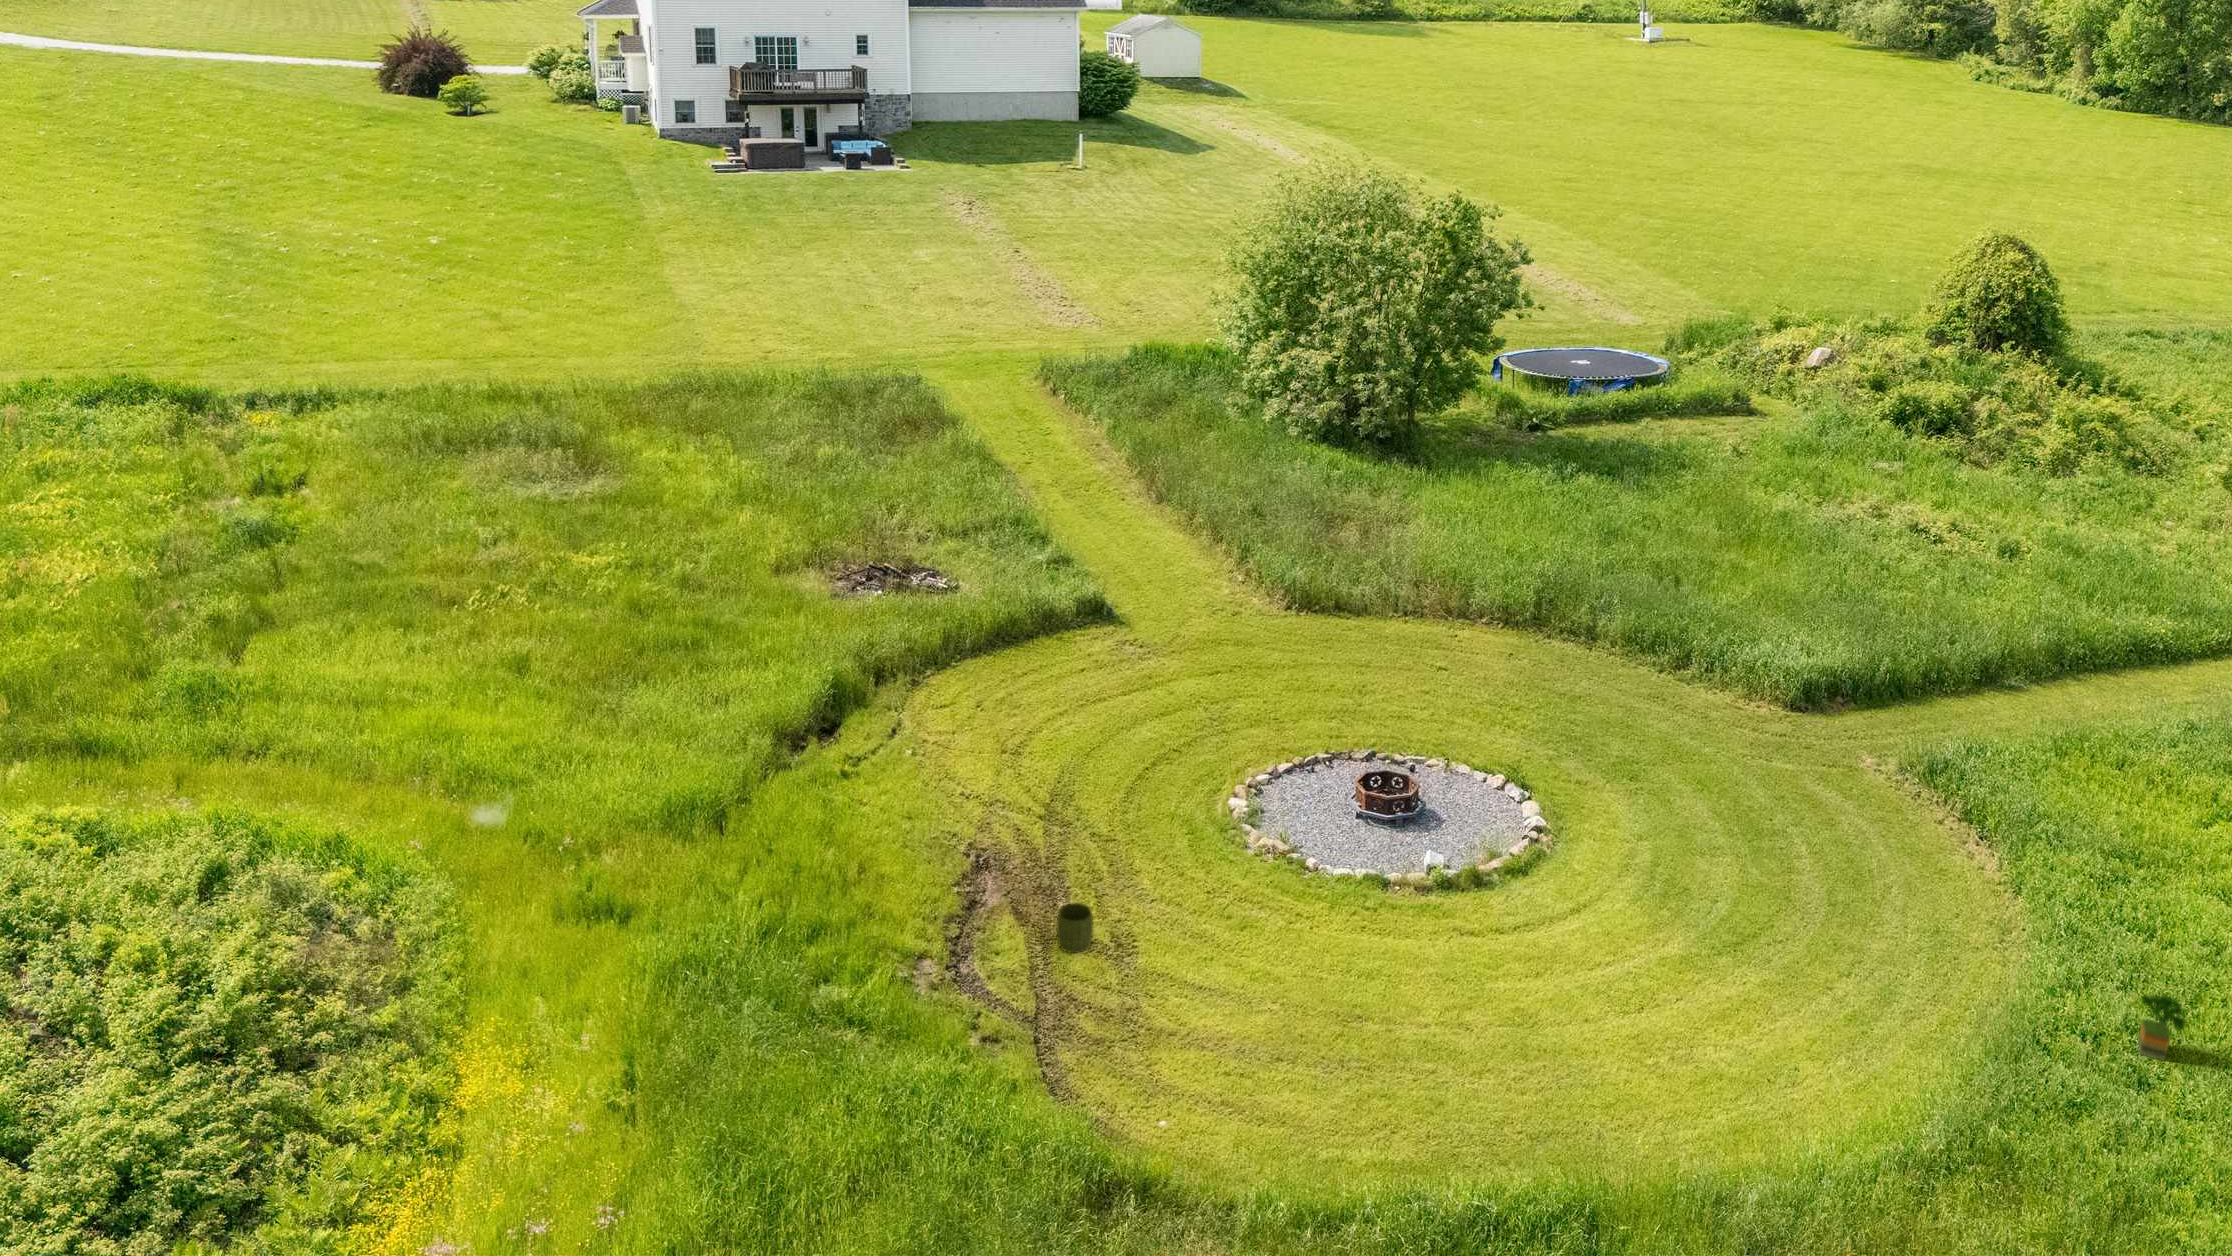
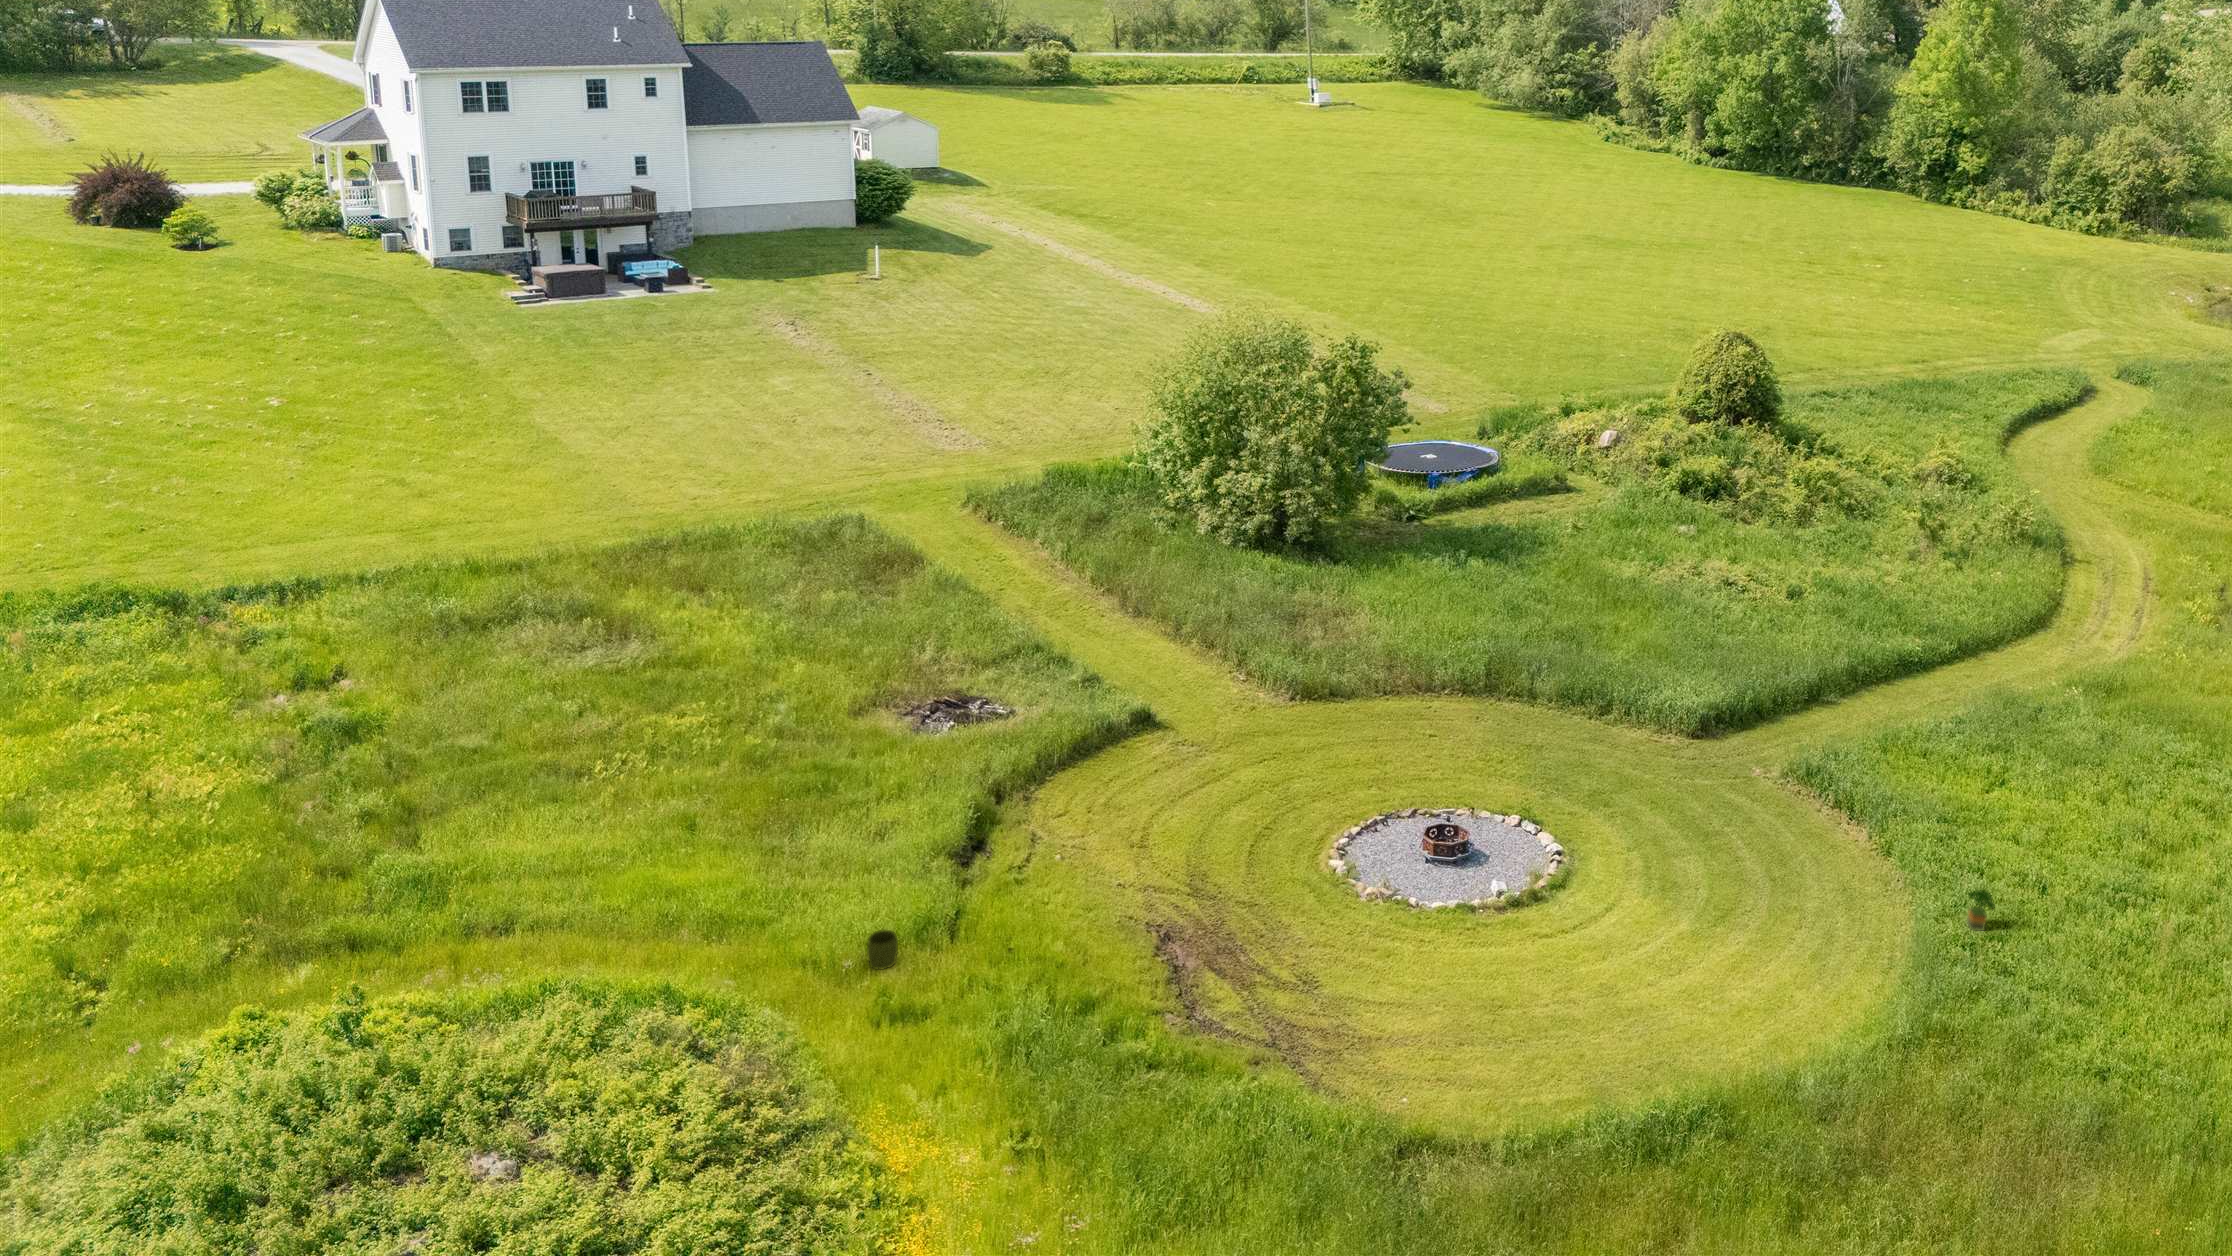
woven basket: present [1057,903,1093,953] -> present [867,930,898,970]

